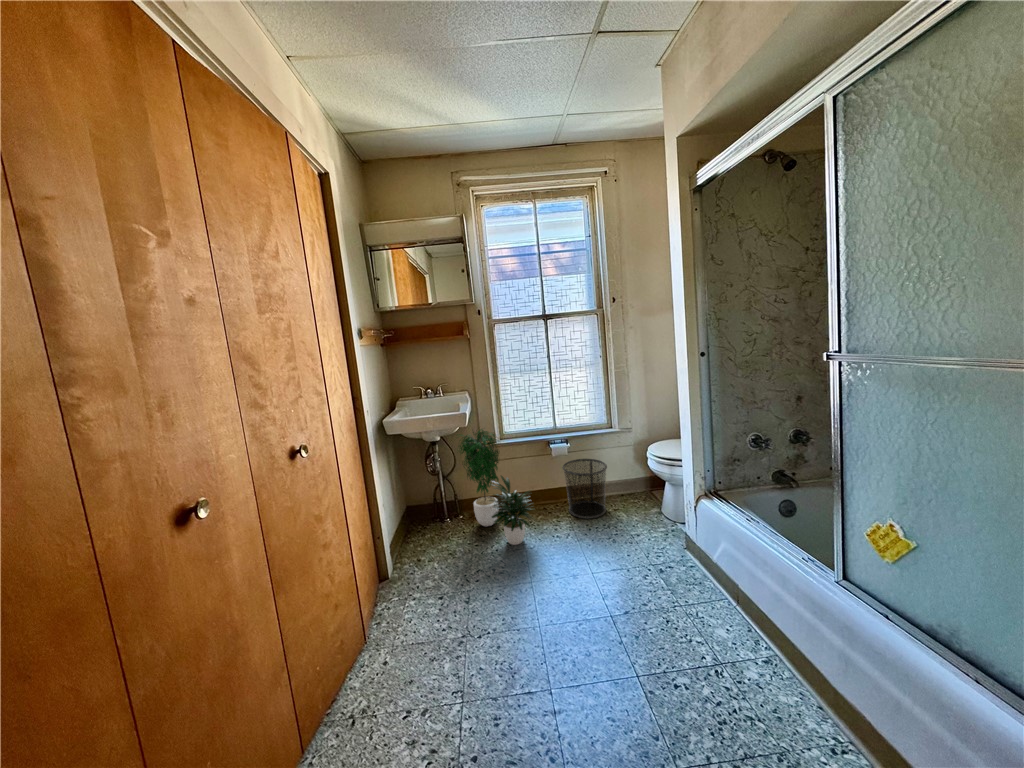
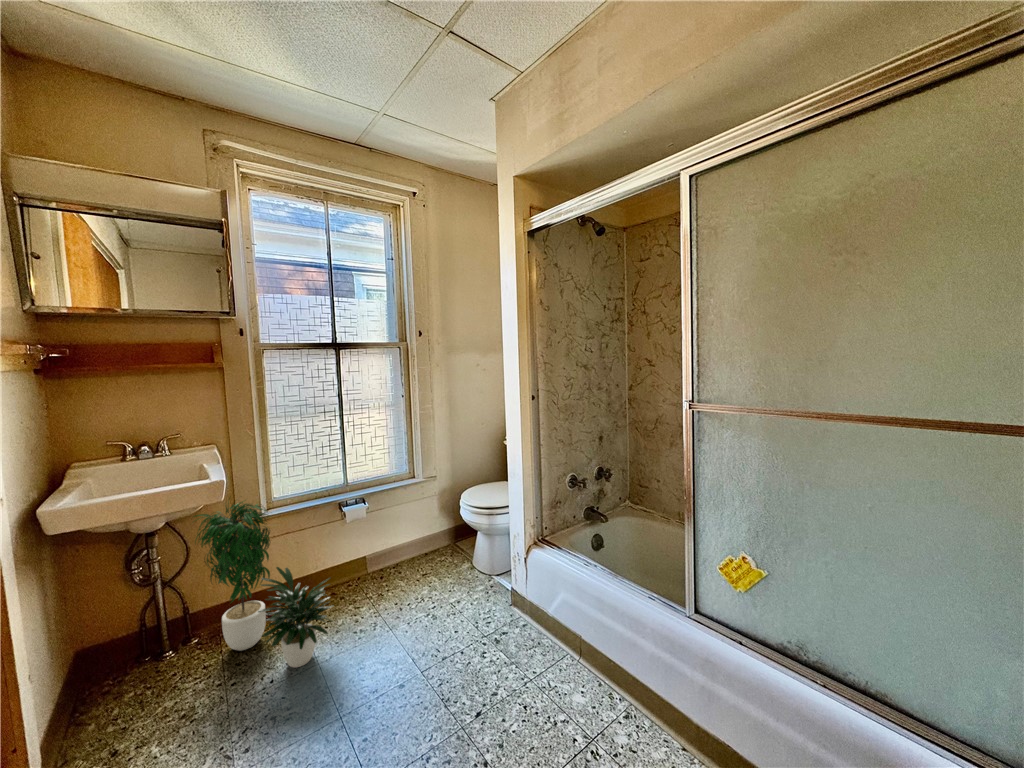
waste bin: present [562,459,607,519] -> none [361,520,417,599]

